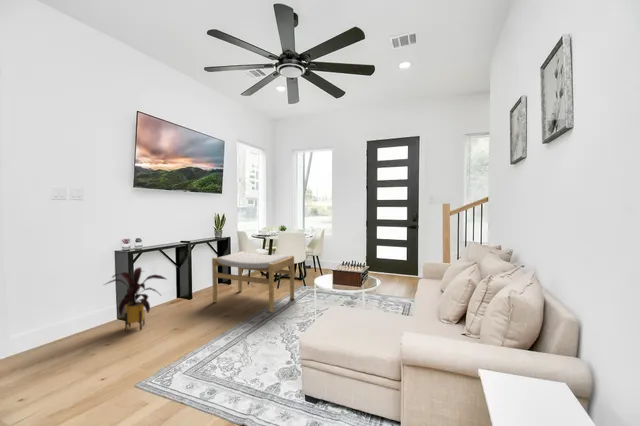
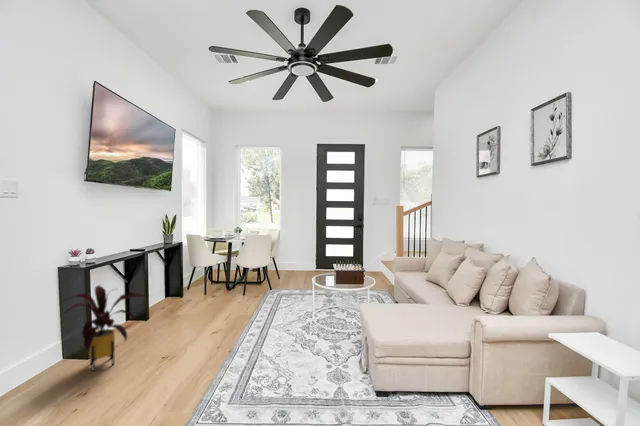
footstool: present [212,251,294,312] -> none [181,258,272,321]

